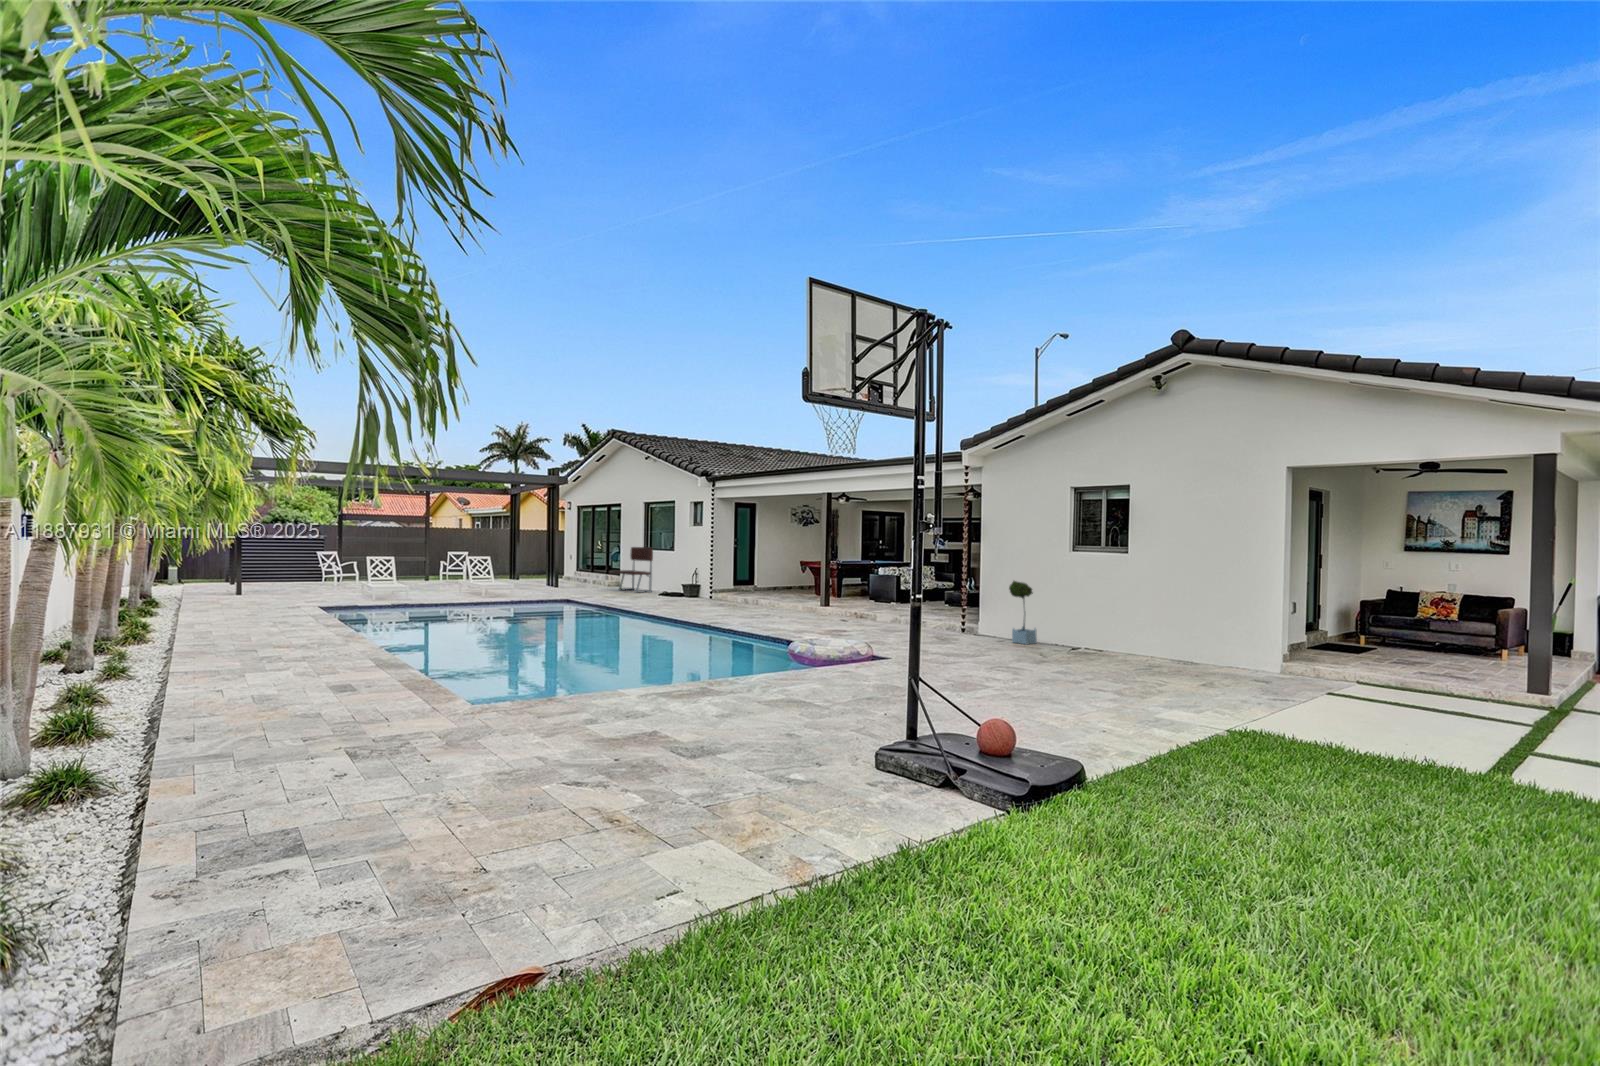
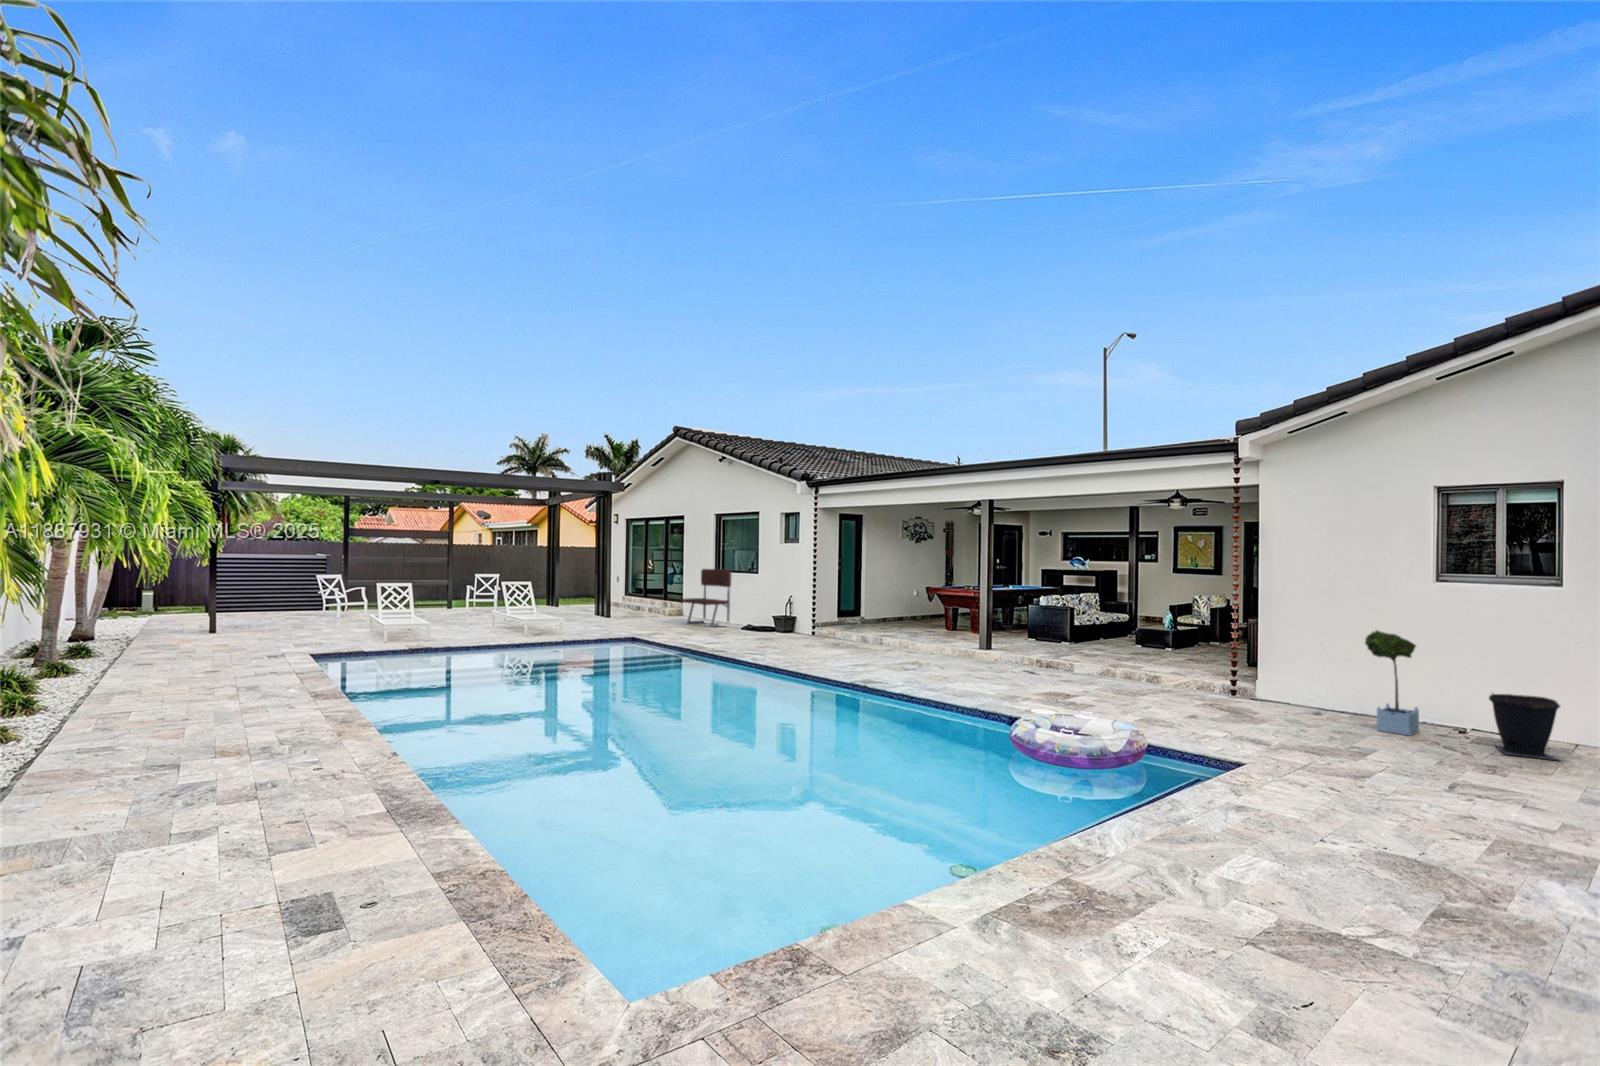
bucket: none [1058,615,1092,653] -> present [1489,694,1560,760]

